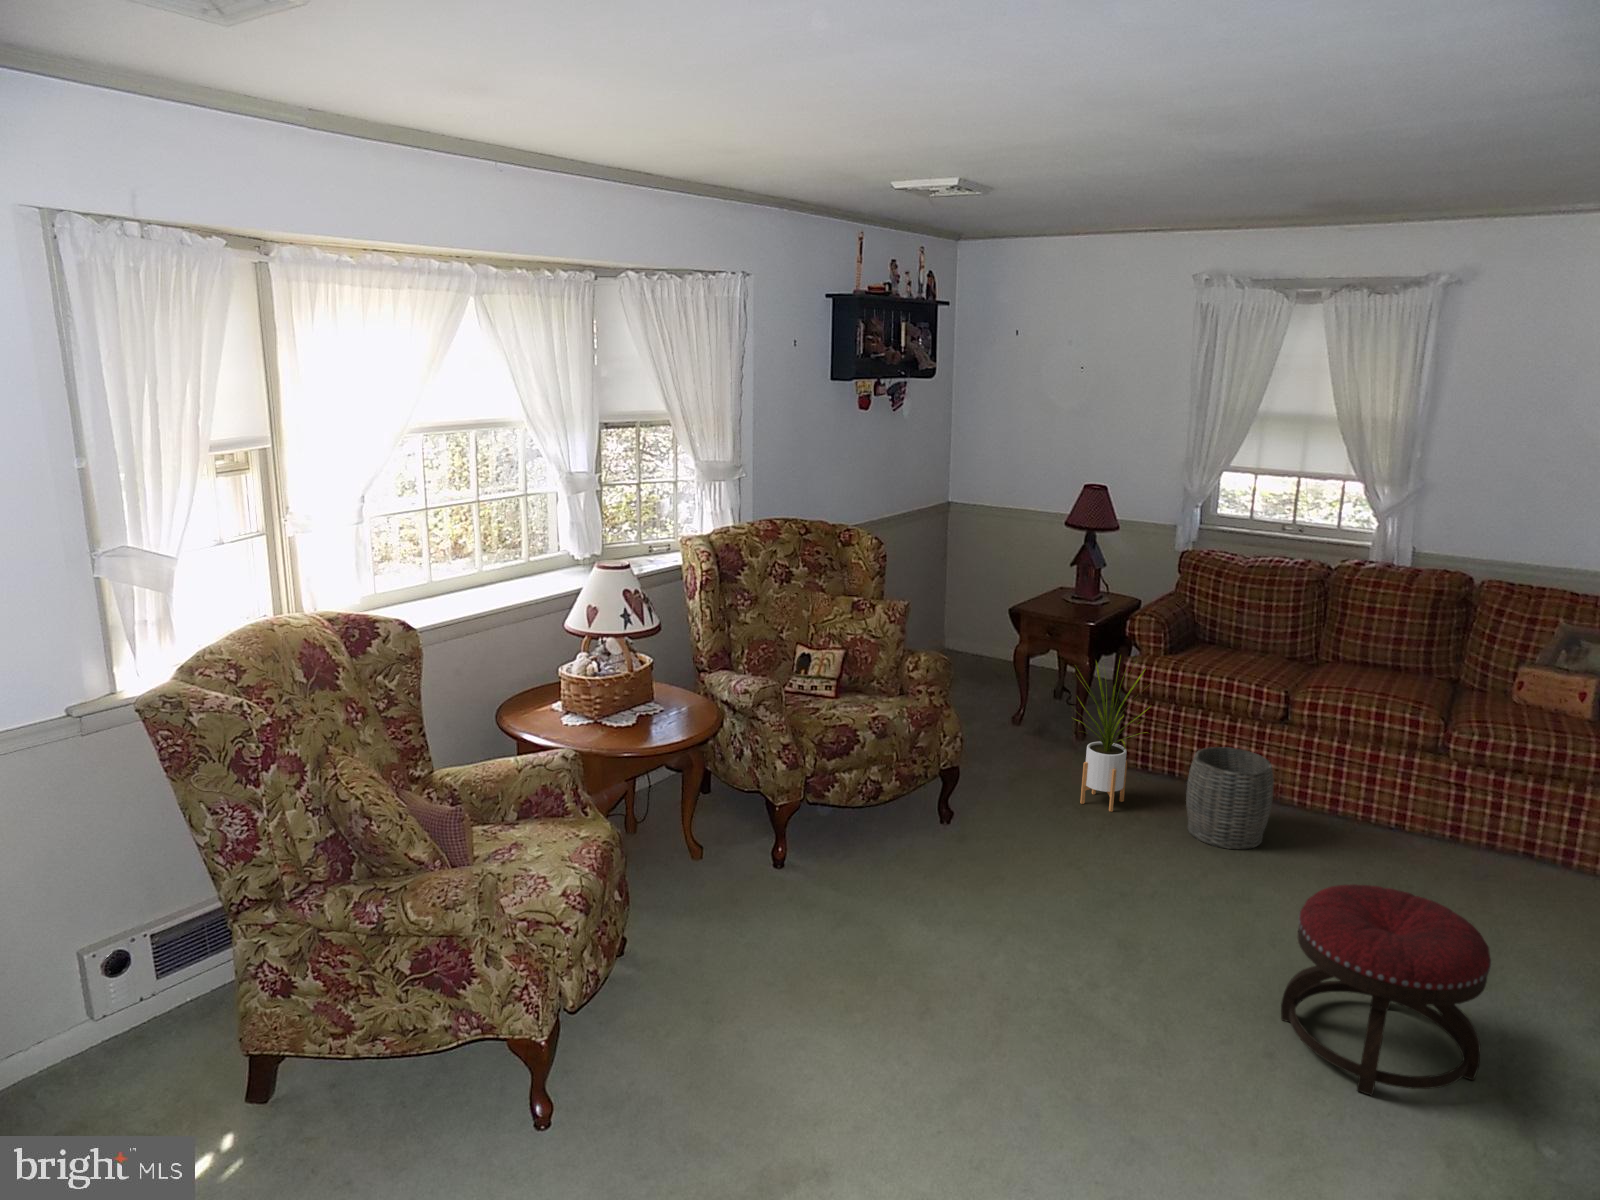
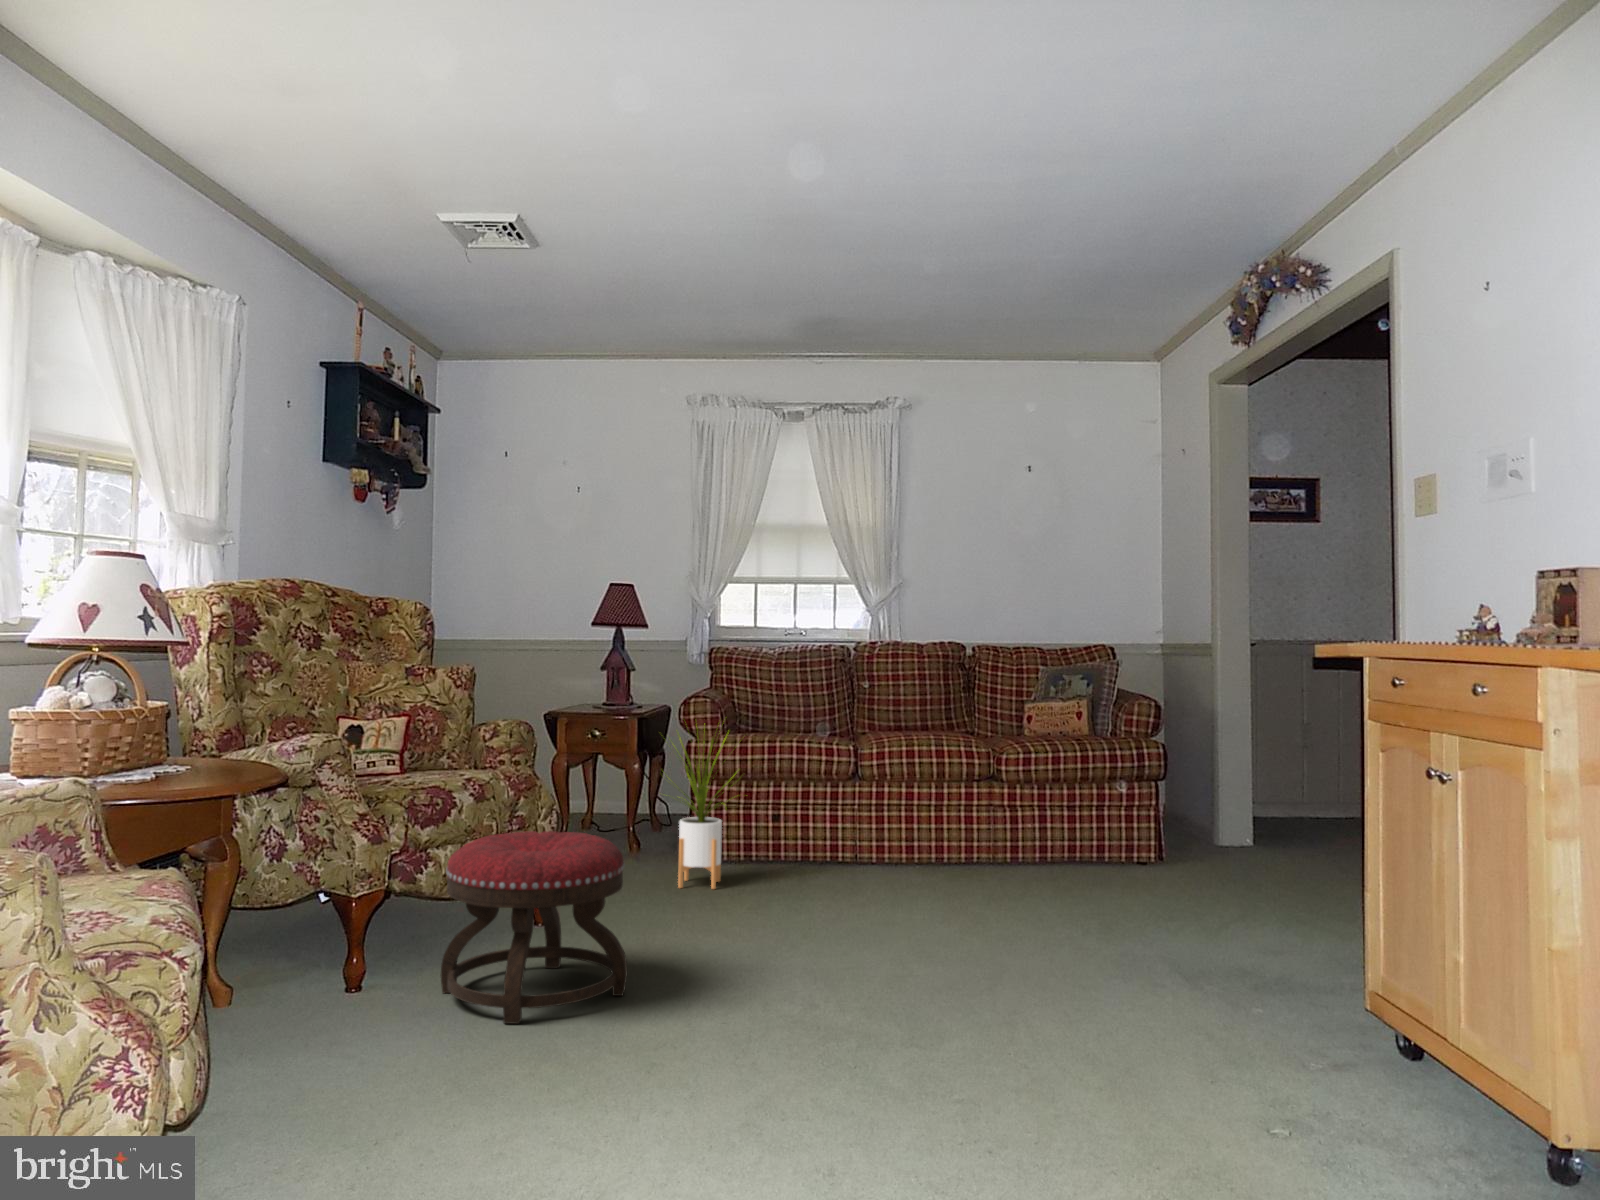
woven basket: present [1186,747,1274,849] -> none [791,800,873,897]
ottoman: present [1281,884,1491,1096] -> present [441,831,627,1024]

